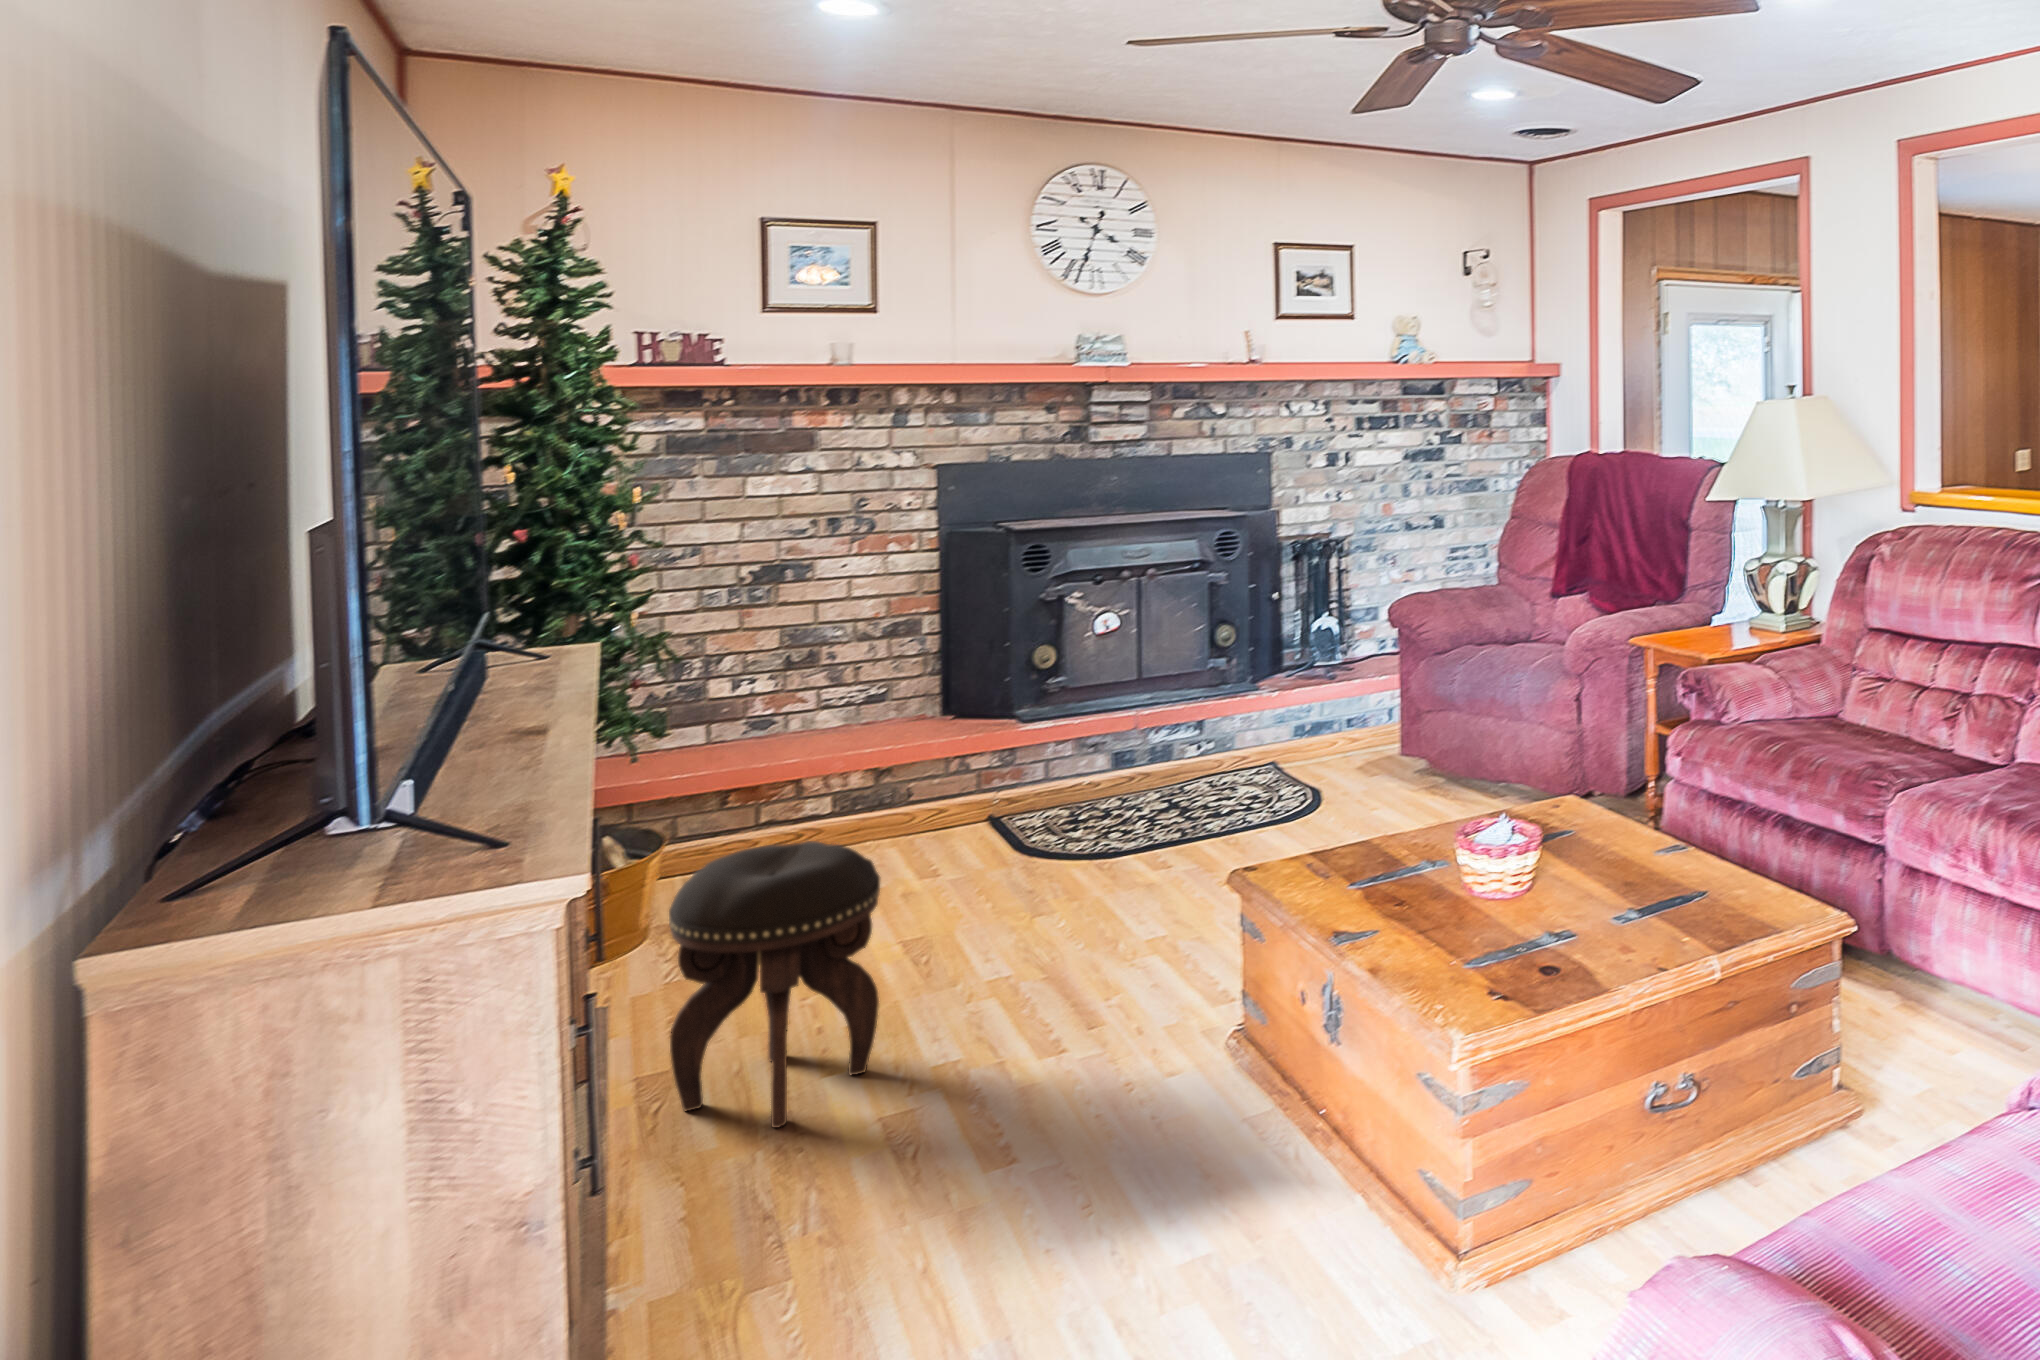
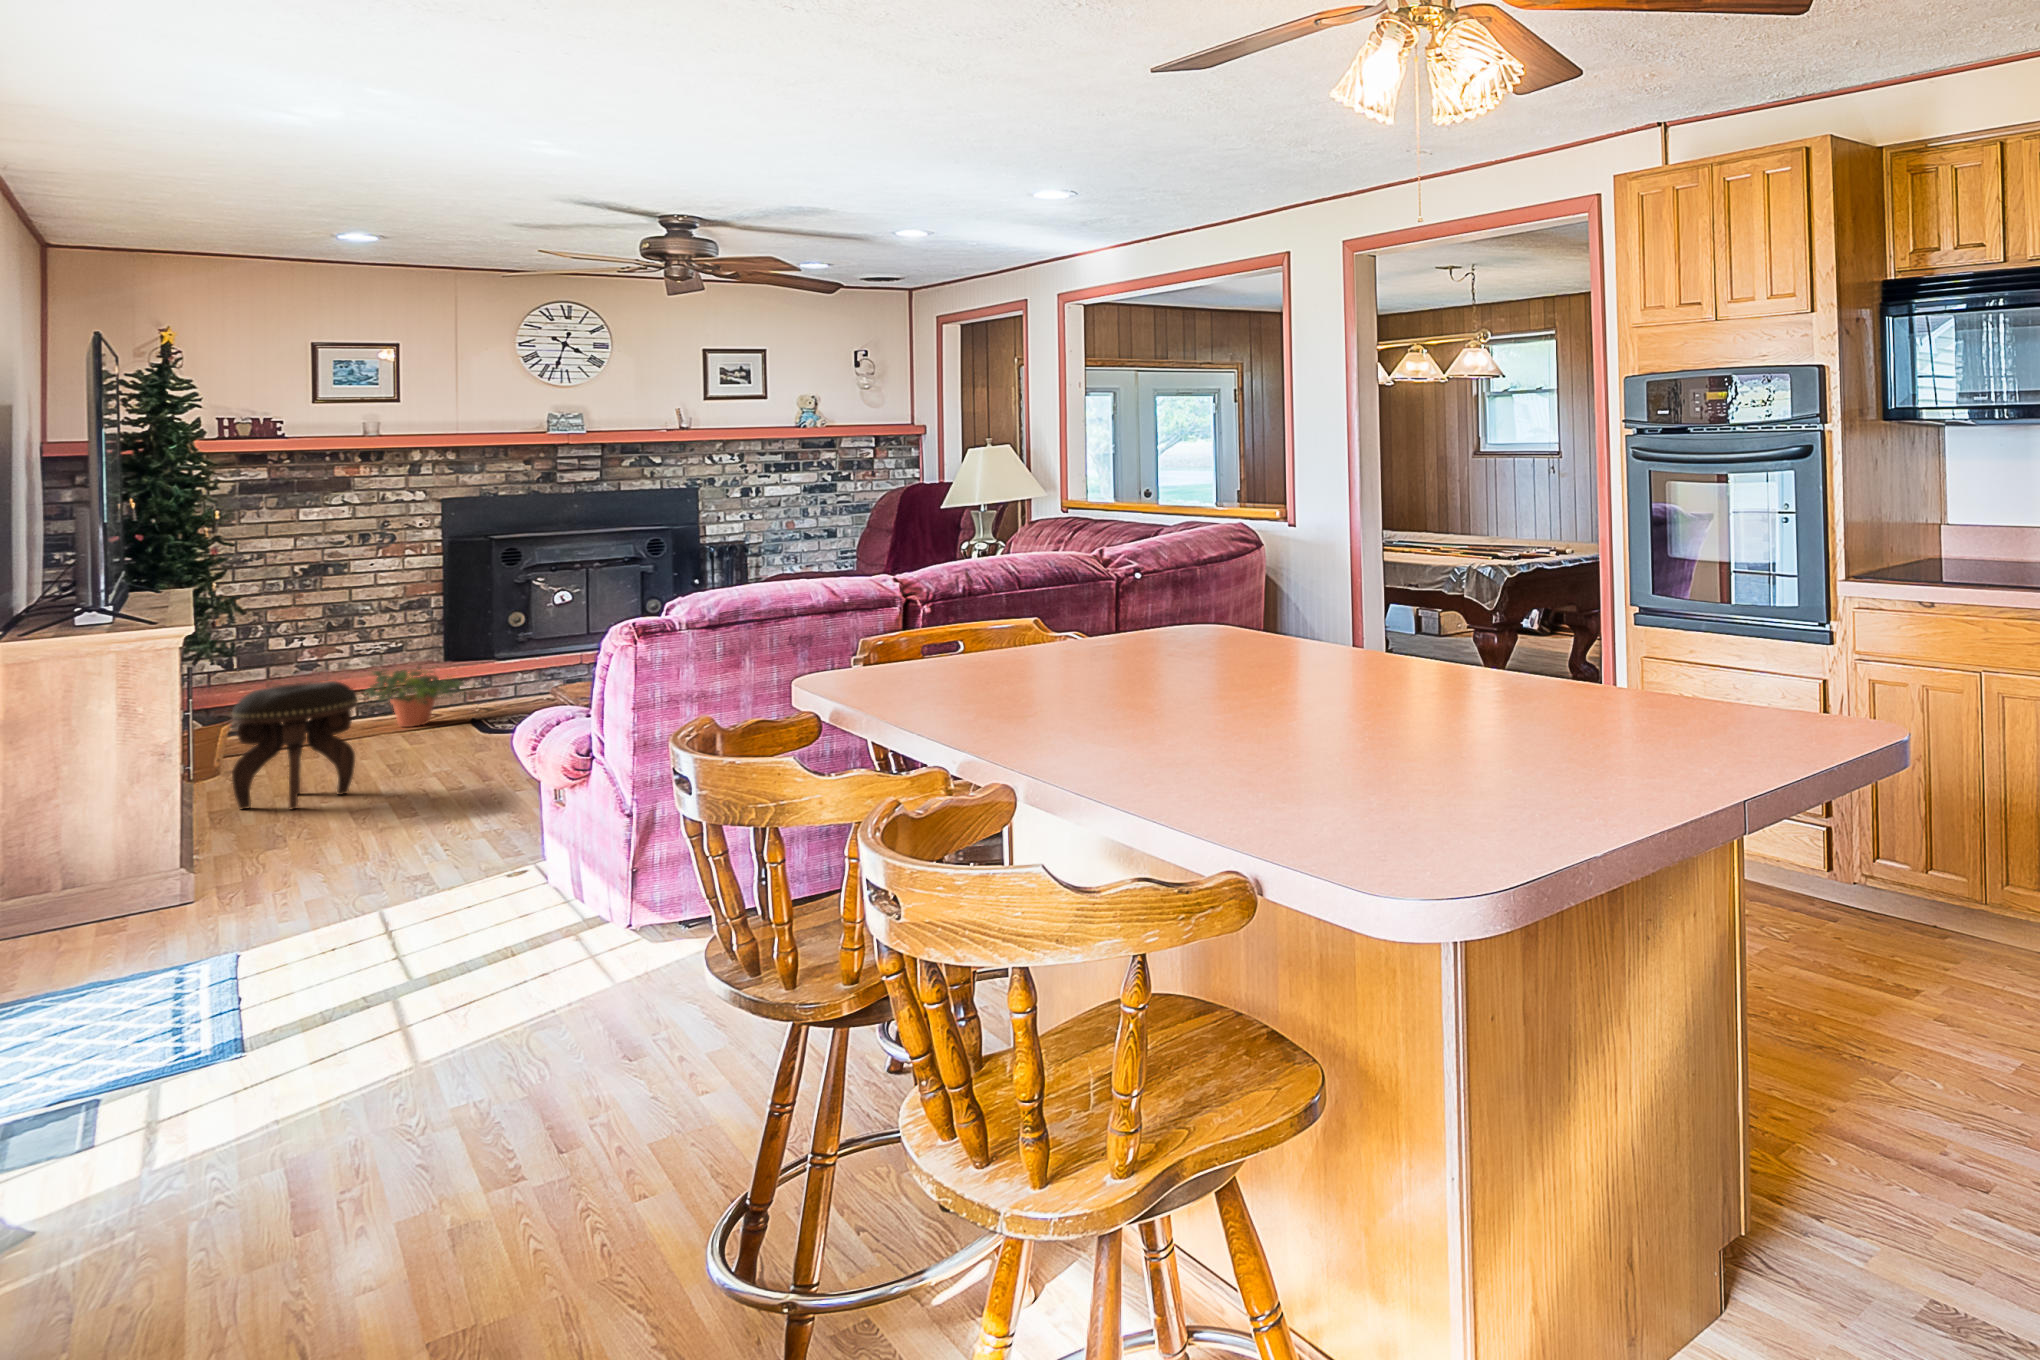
potted plant: none [844,732,1007,840] -> present [366,666,475,727]

